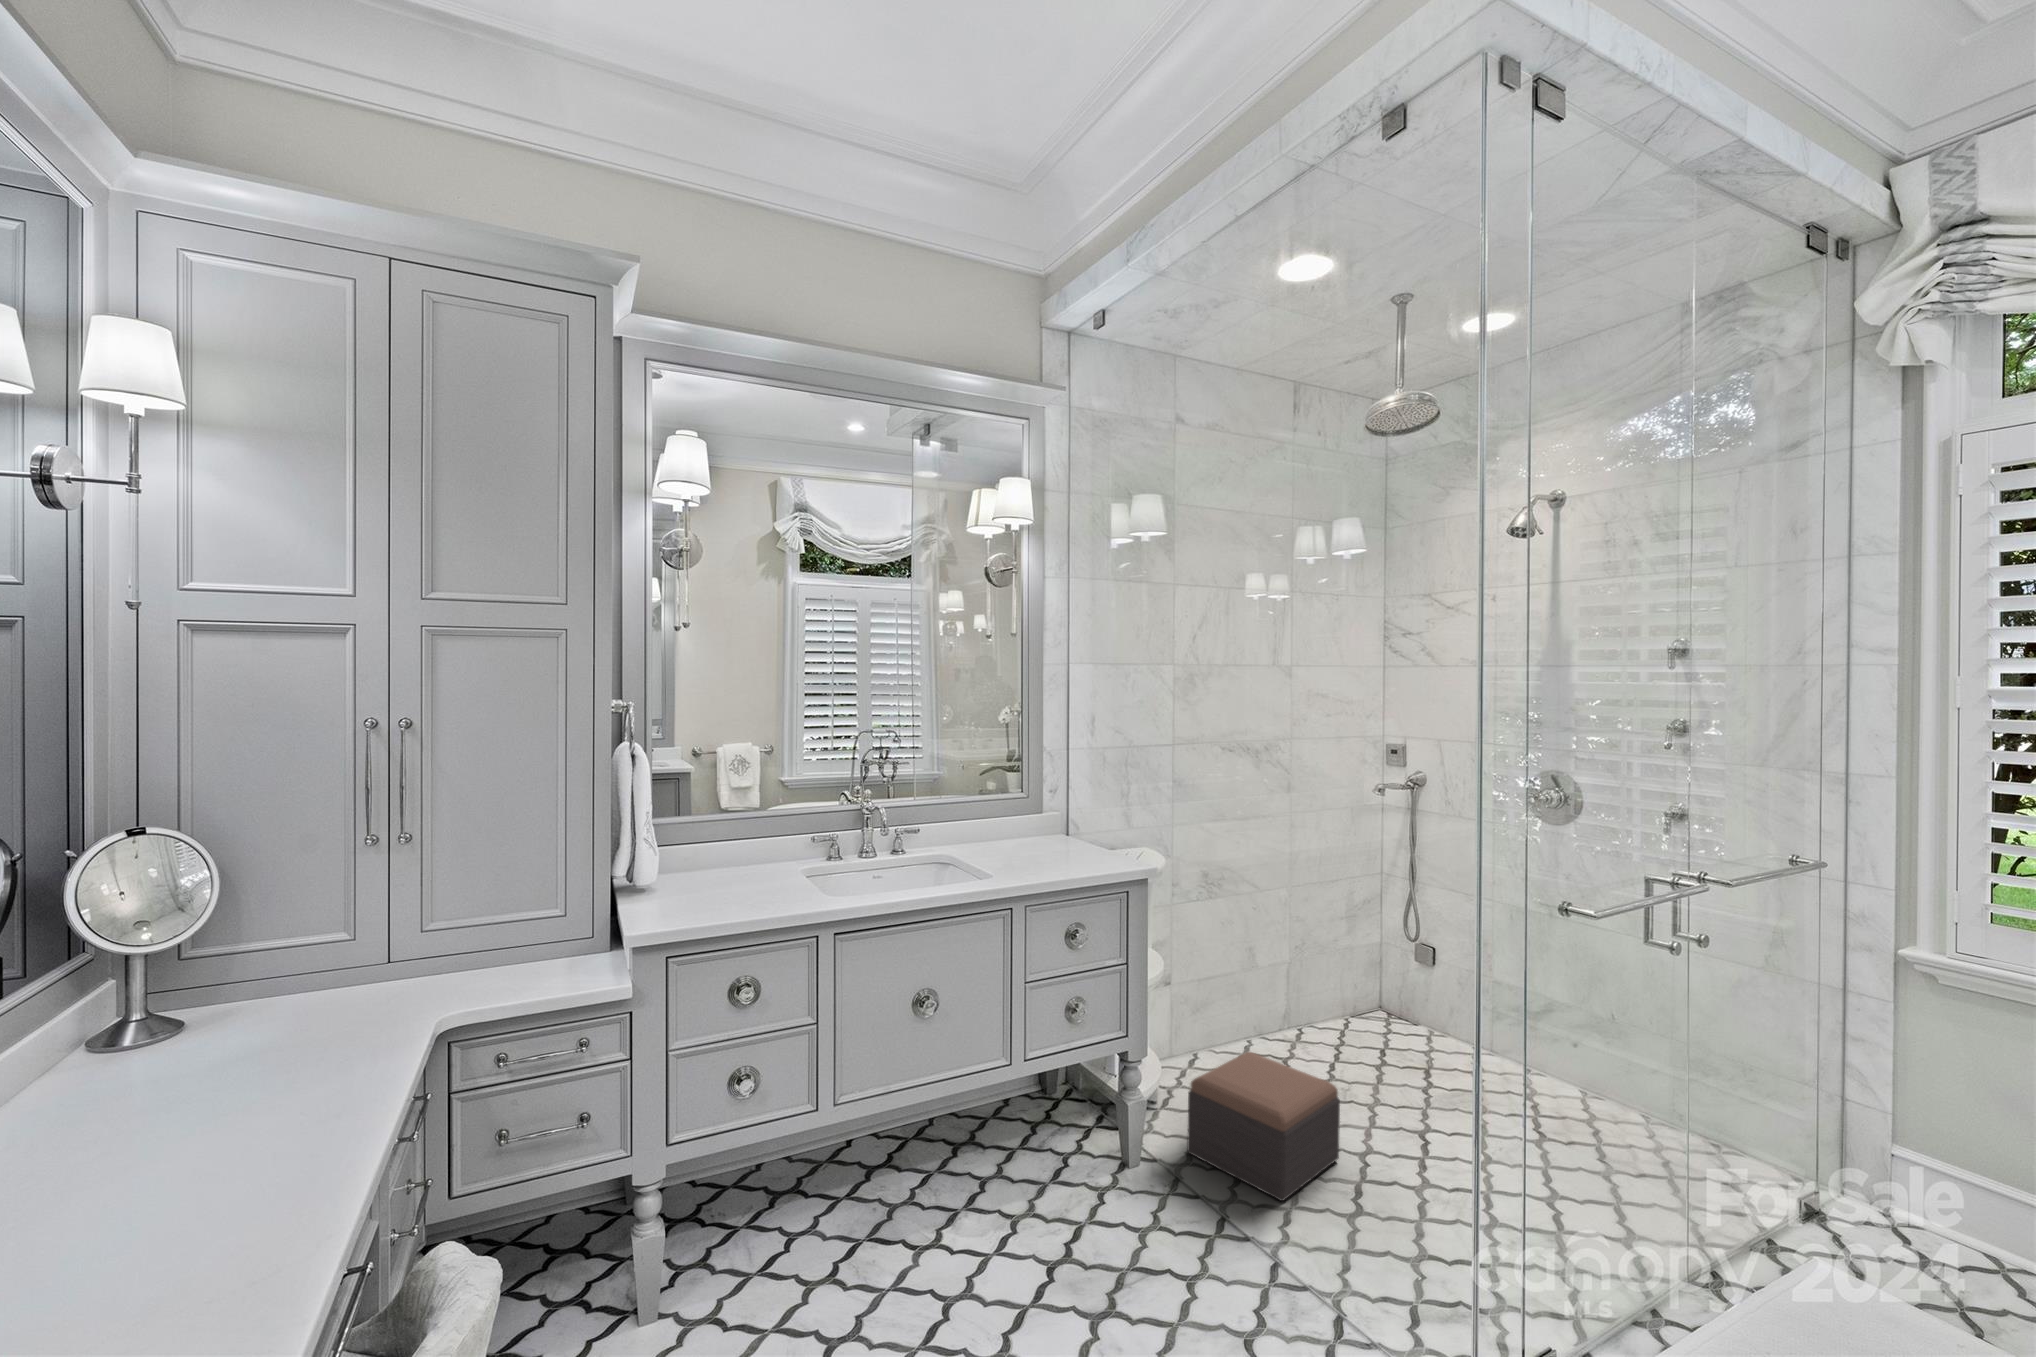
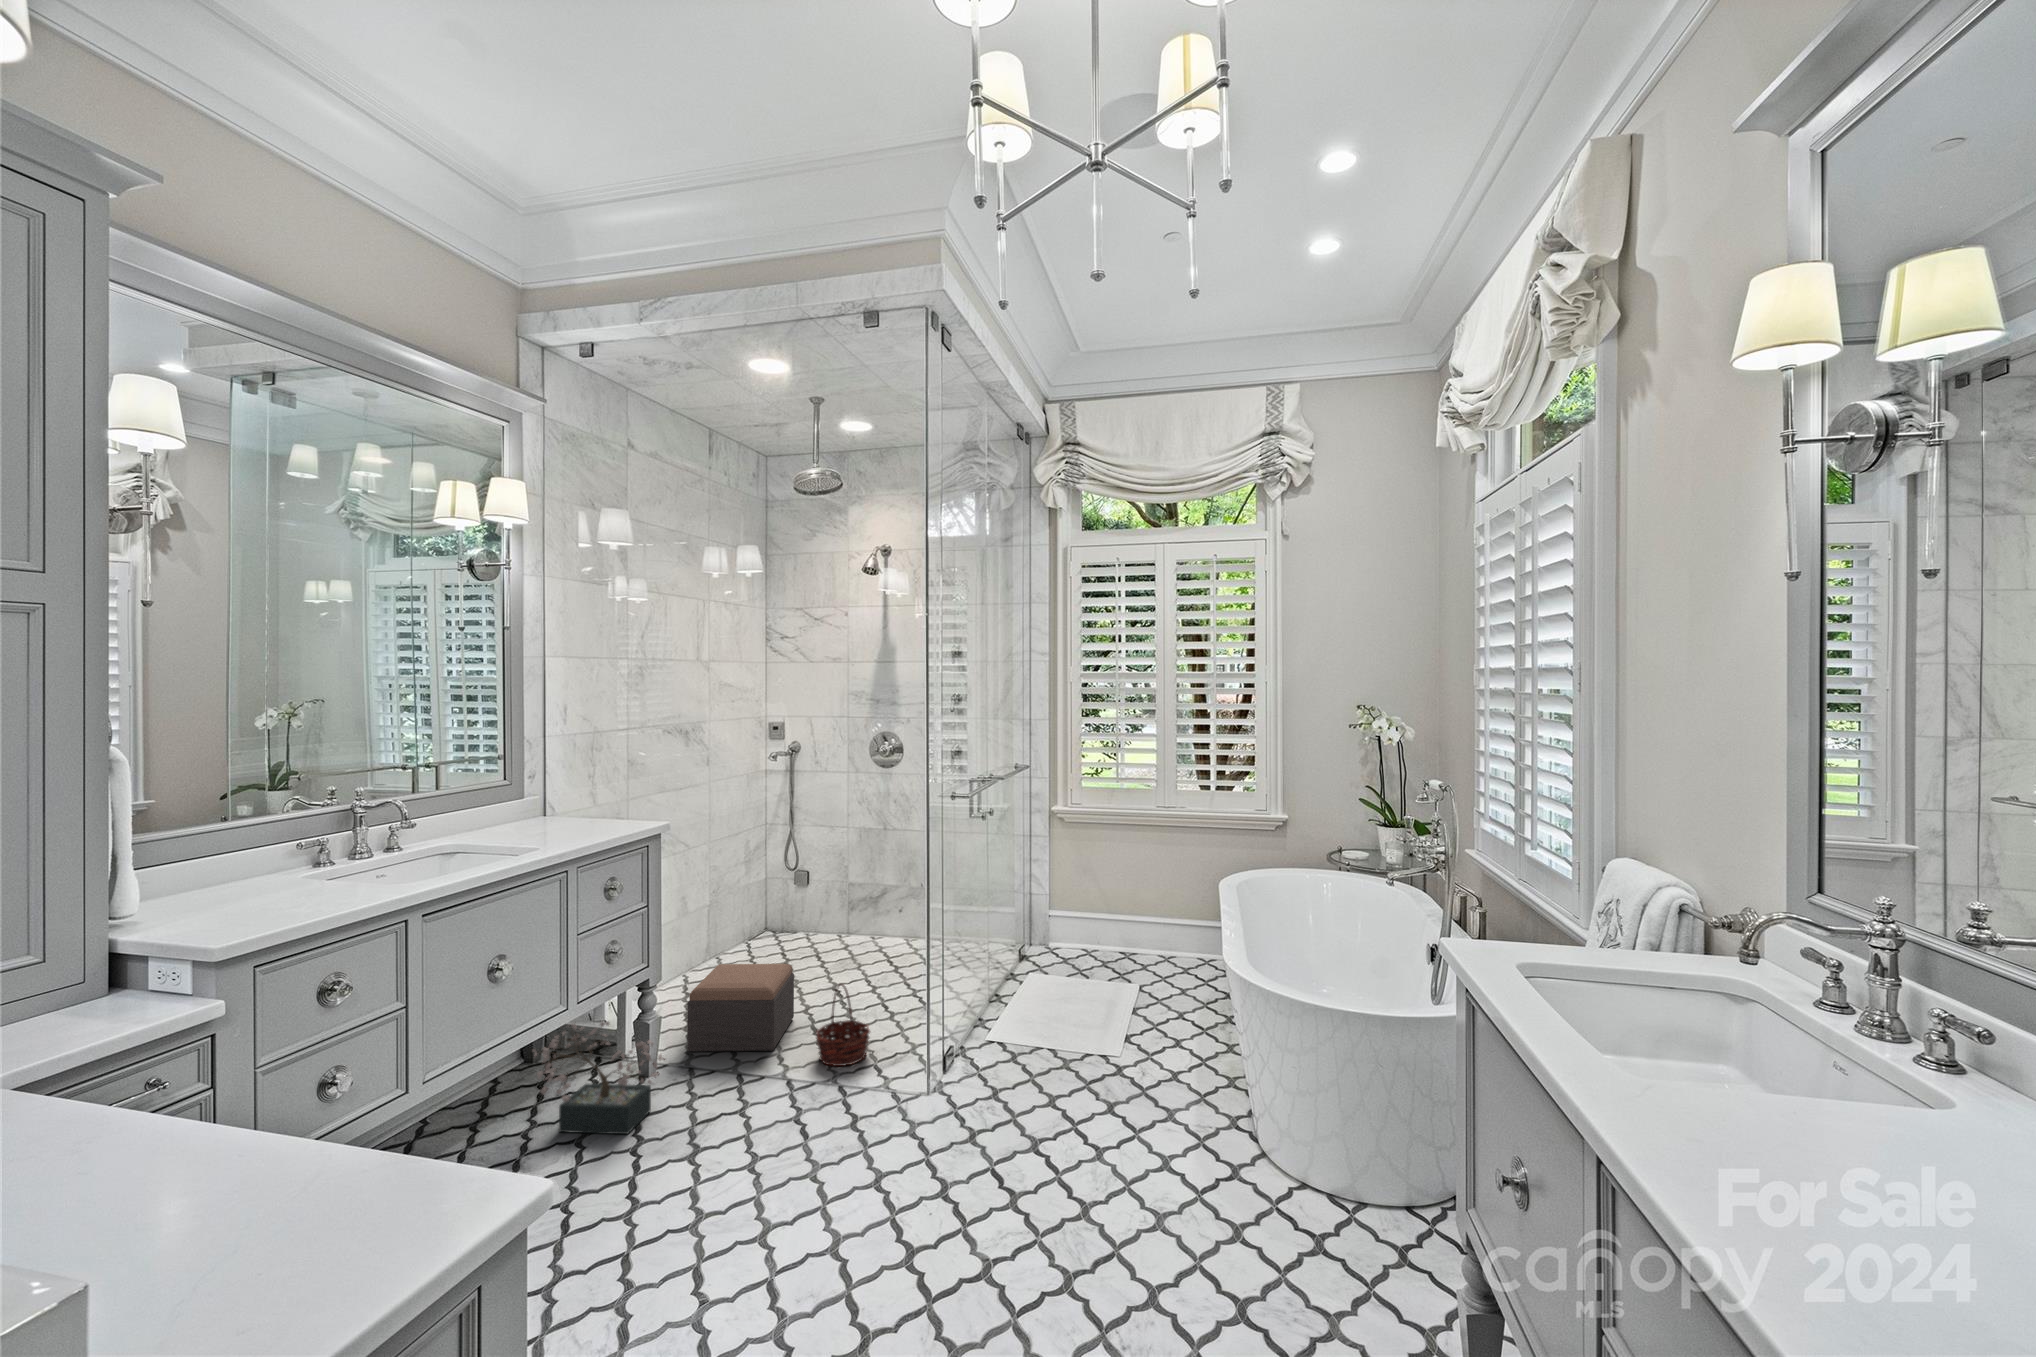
decorative plant: none [979,1068,1116,1243] -> present [533,1022,665,1134]
basket: none [1328,1151,1417,1286] -> present [816,984,870,1066]

